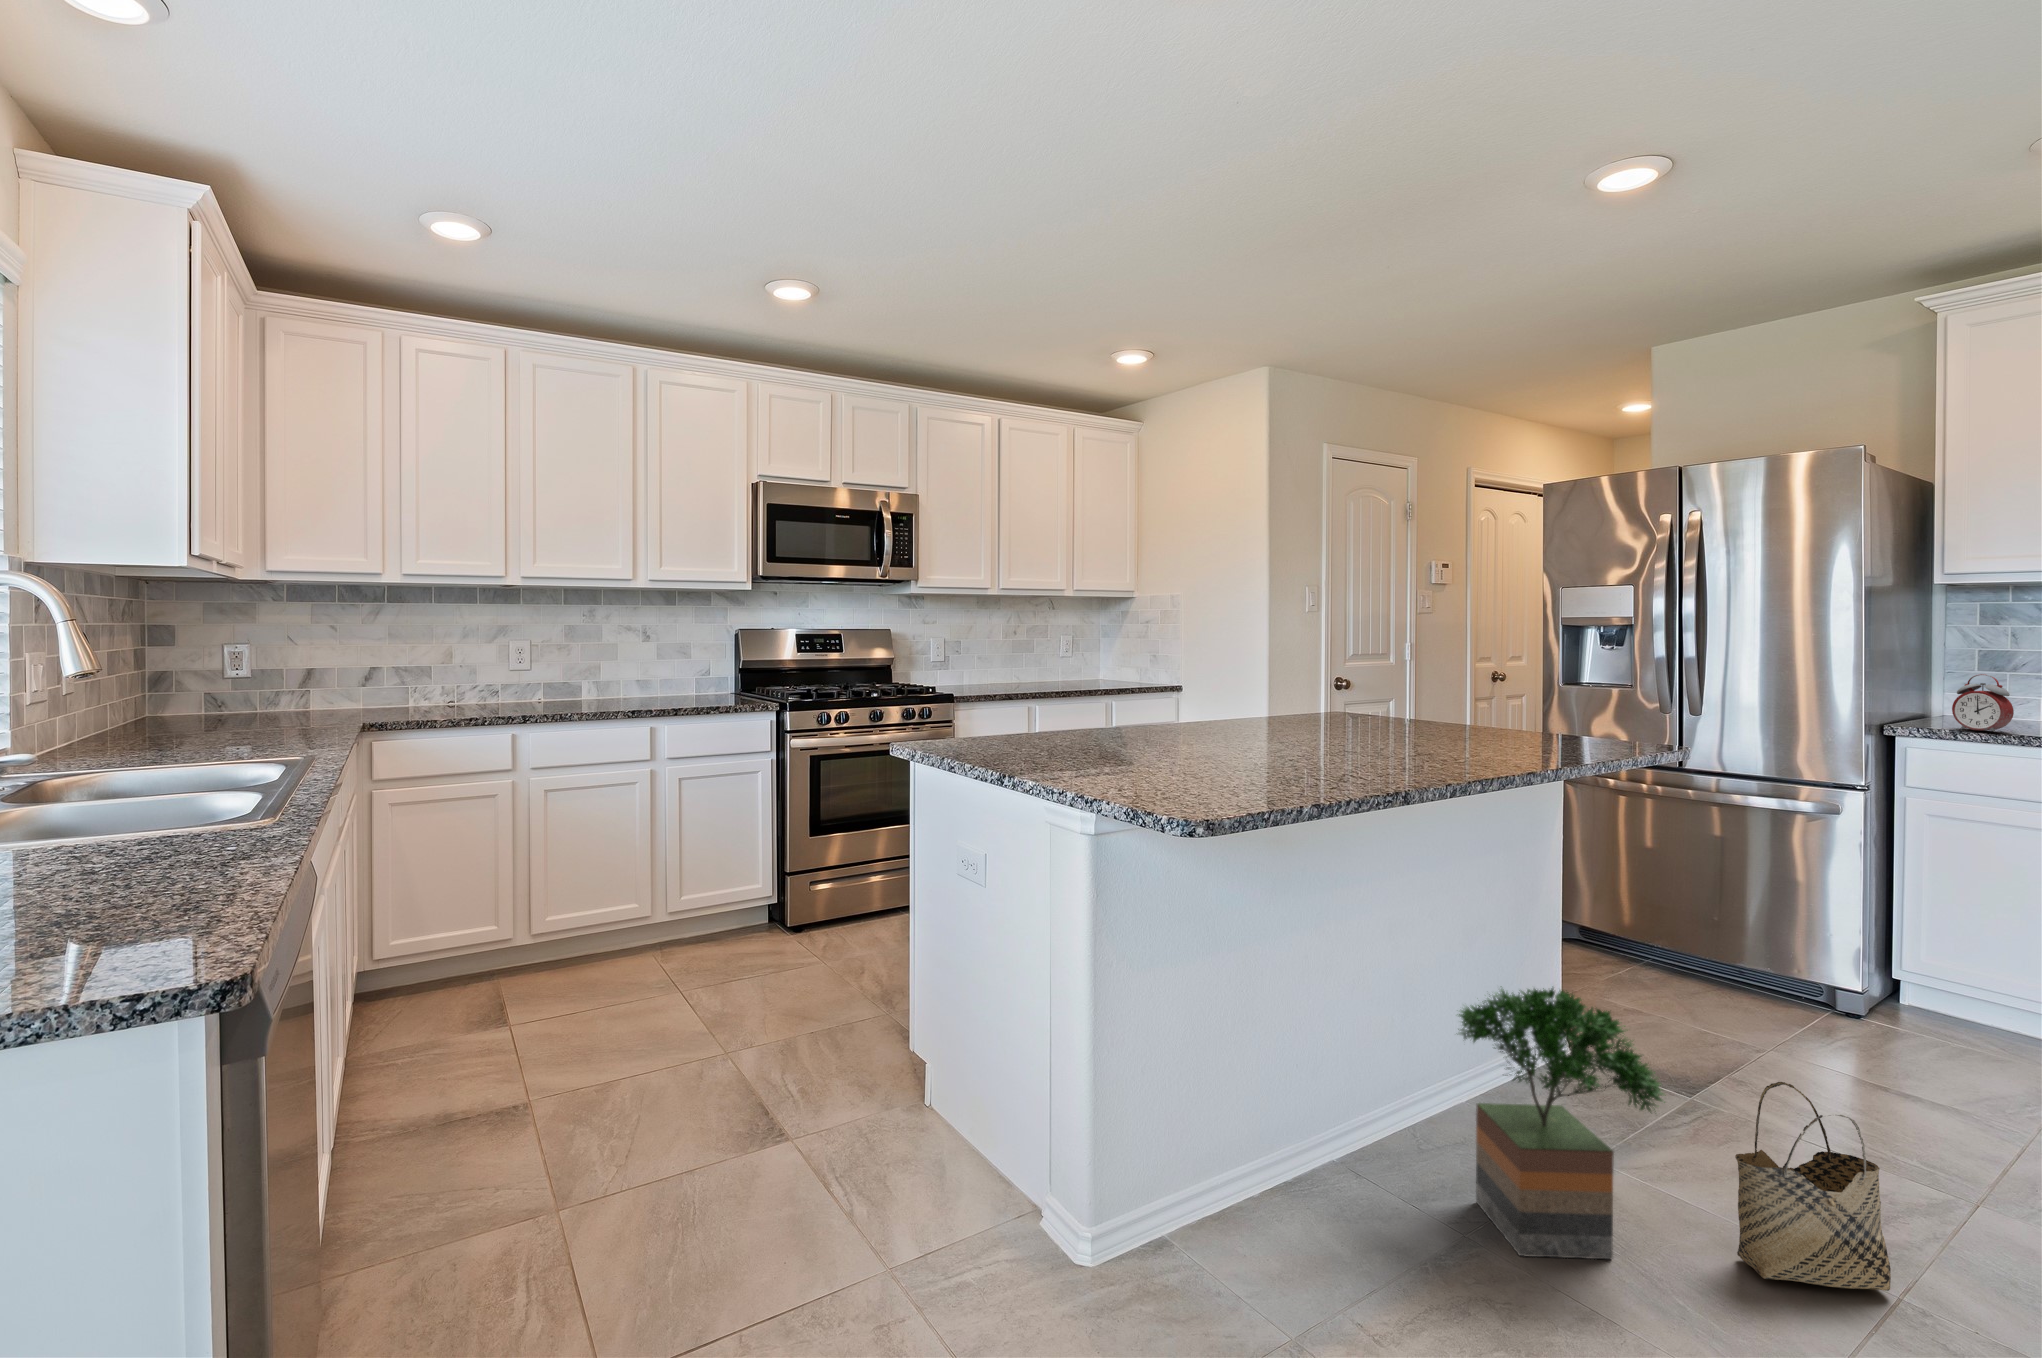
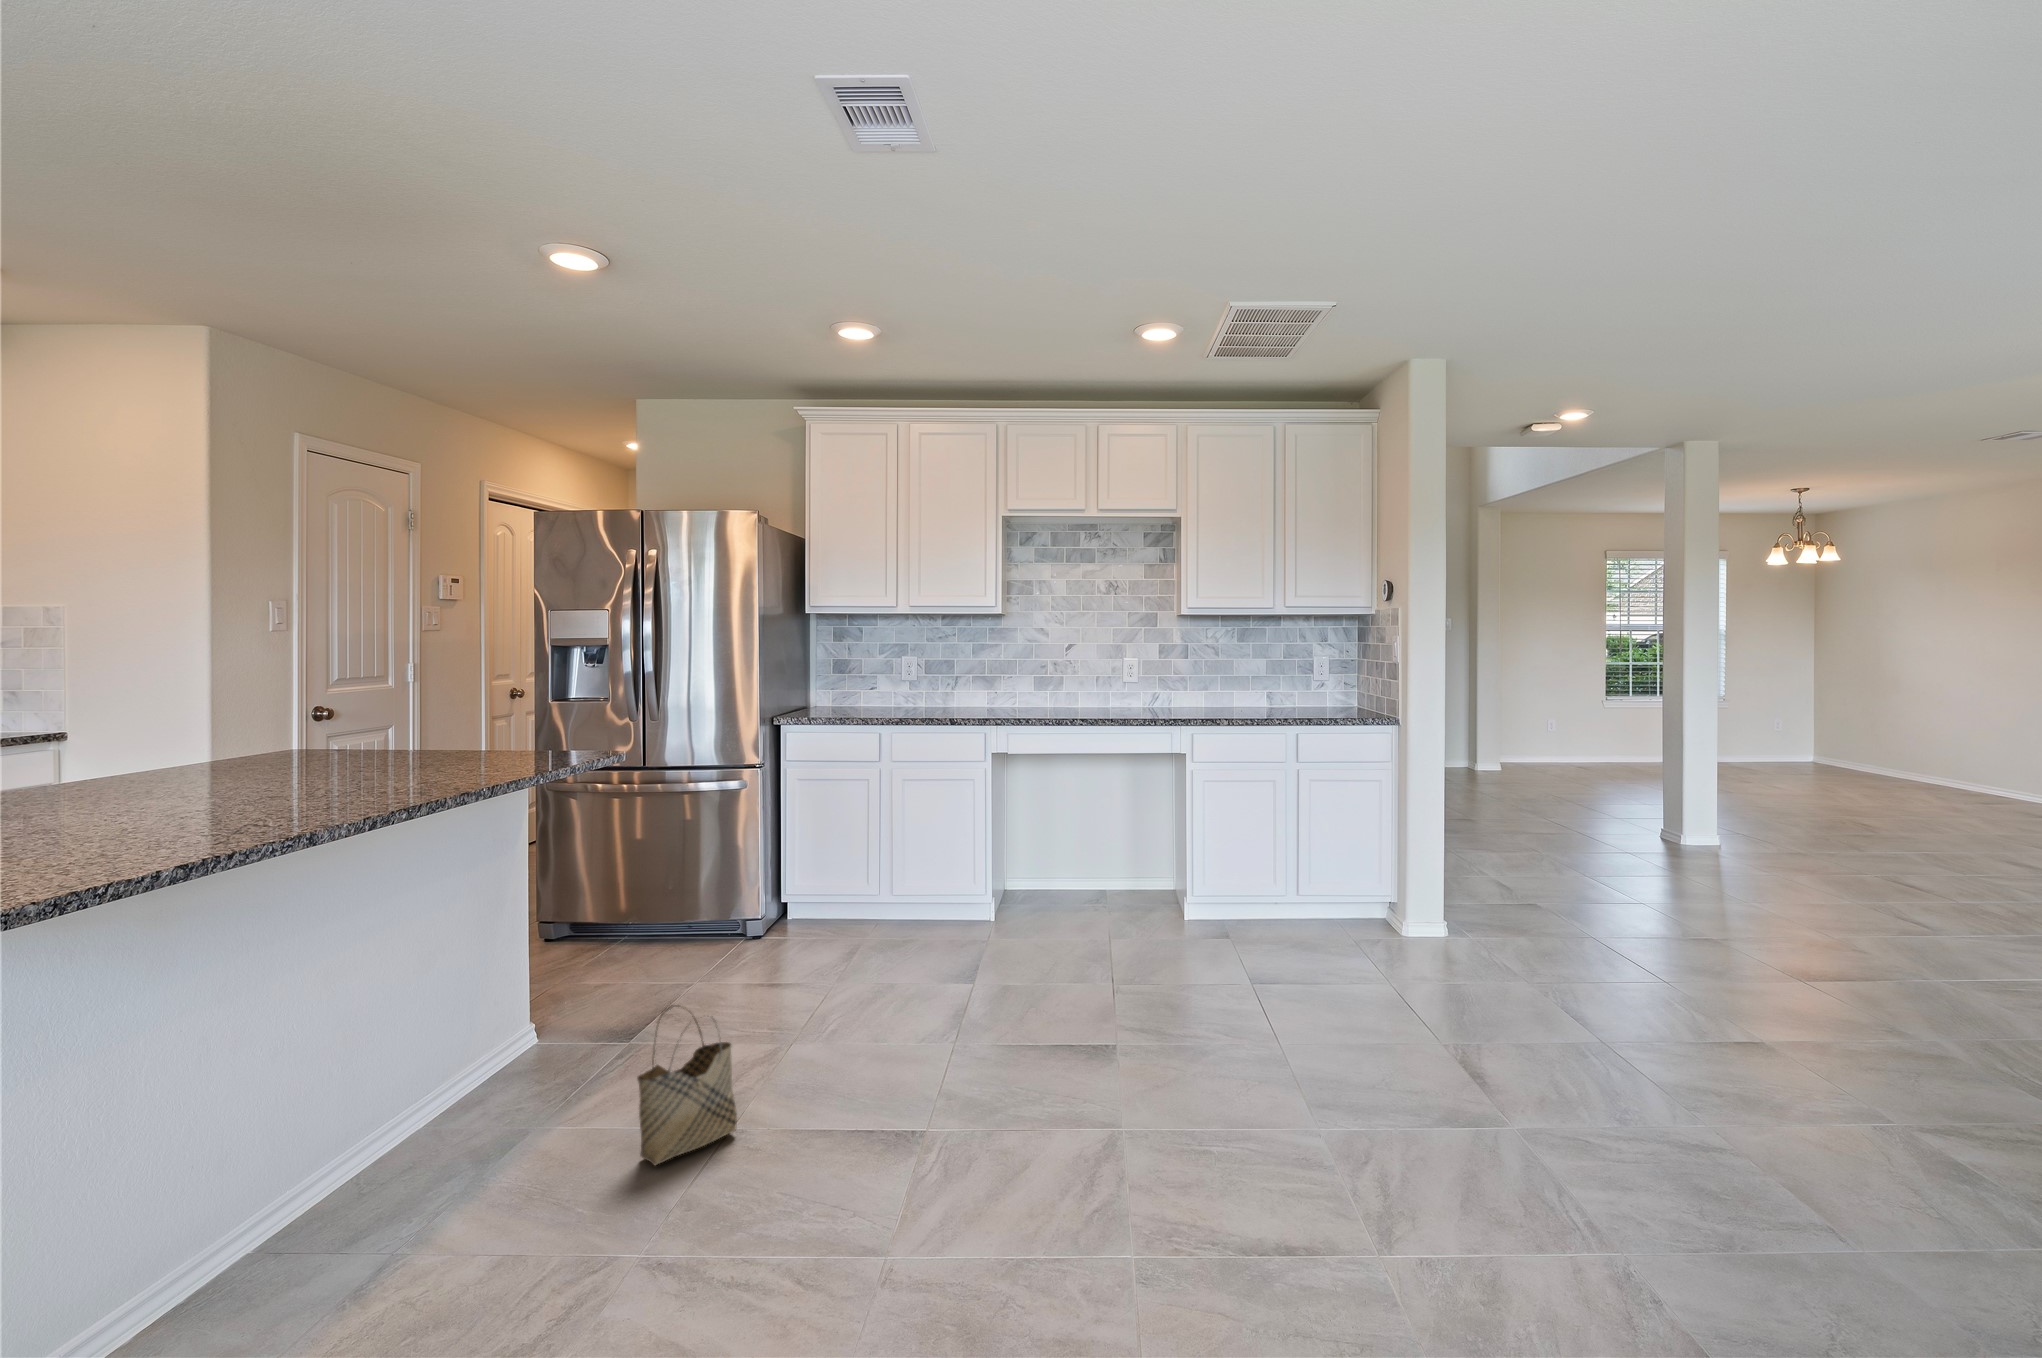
alarm clock: present [1952,674,2014,732] -> none [814,678,844,717]
potted tree: present [1459,988,1663,1259] -> none [385,986,580,1256]

